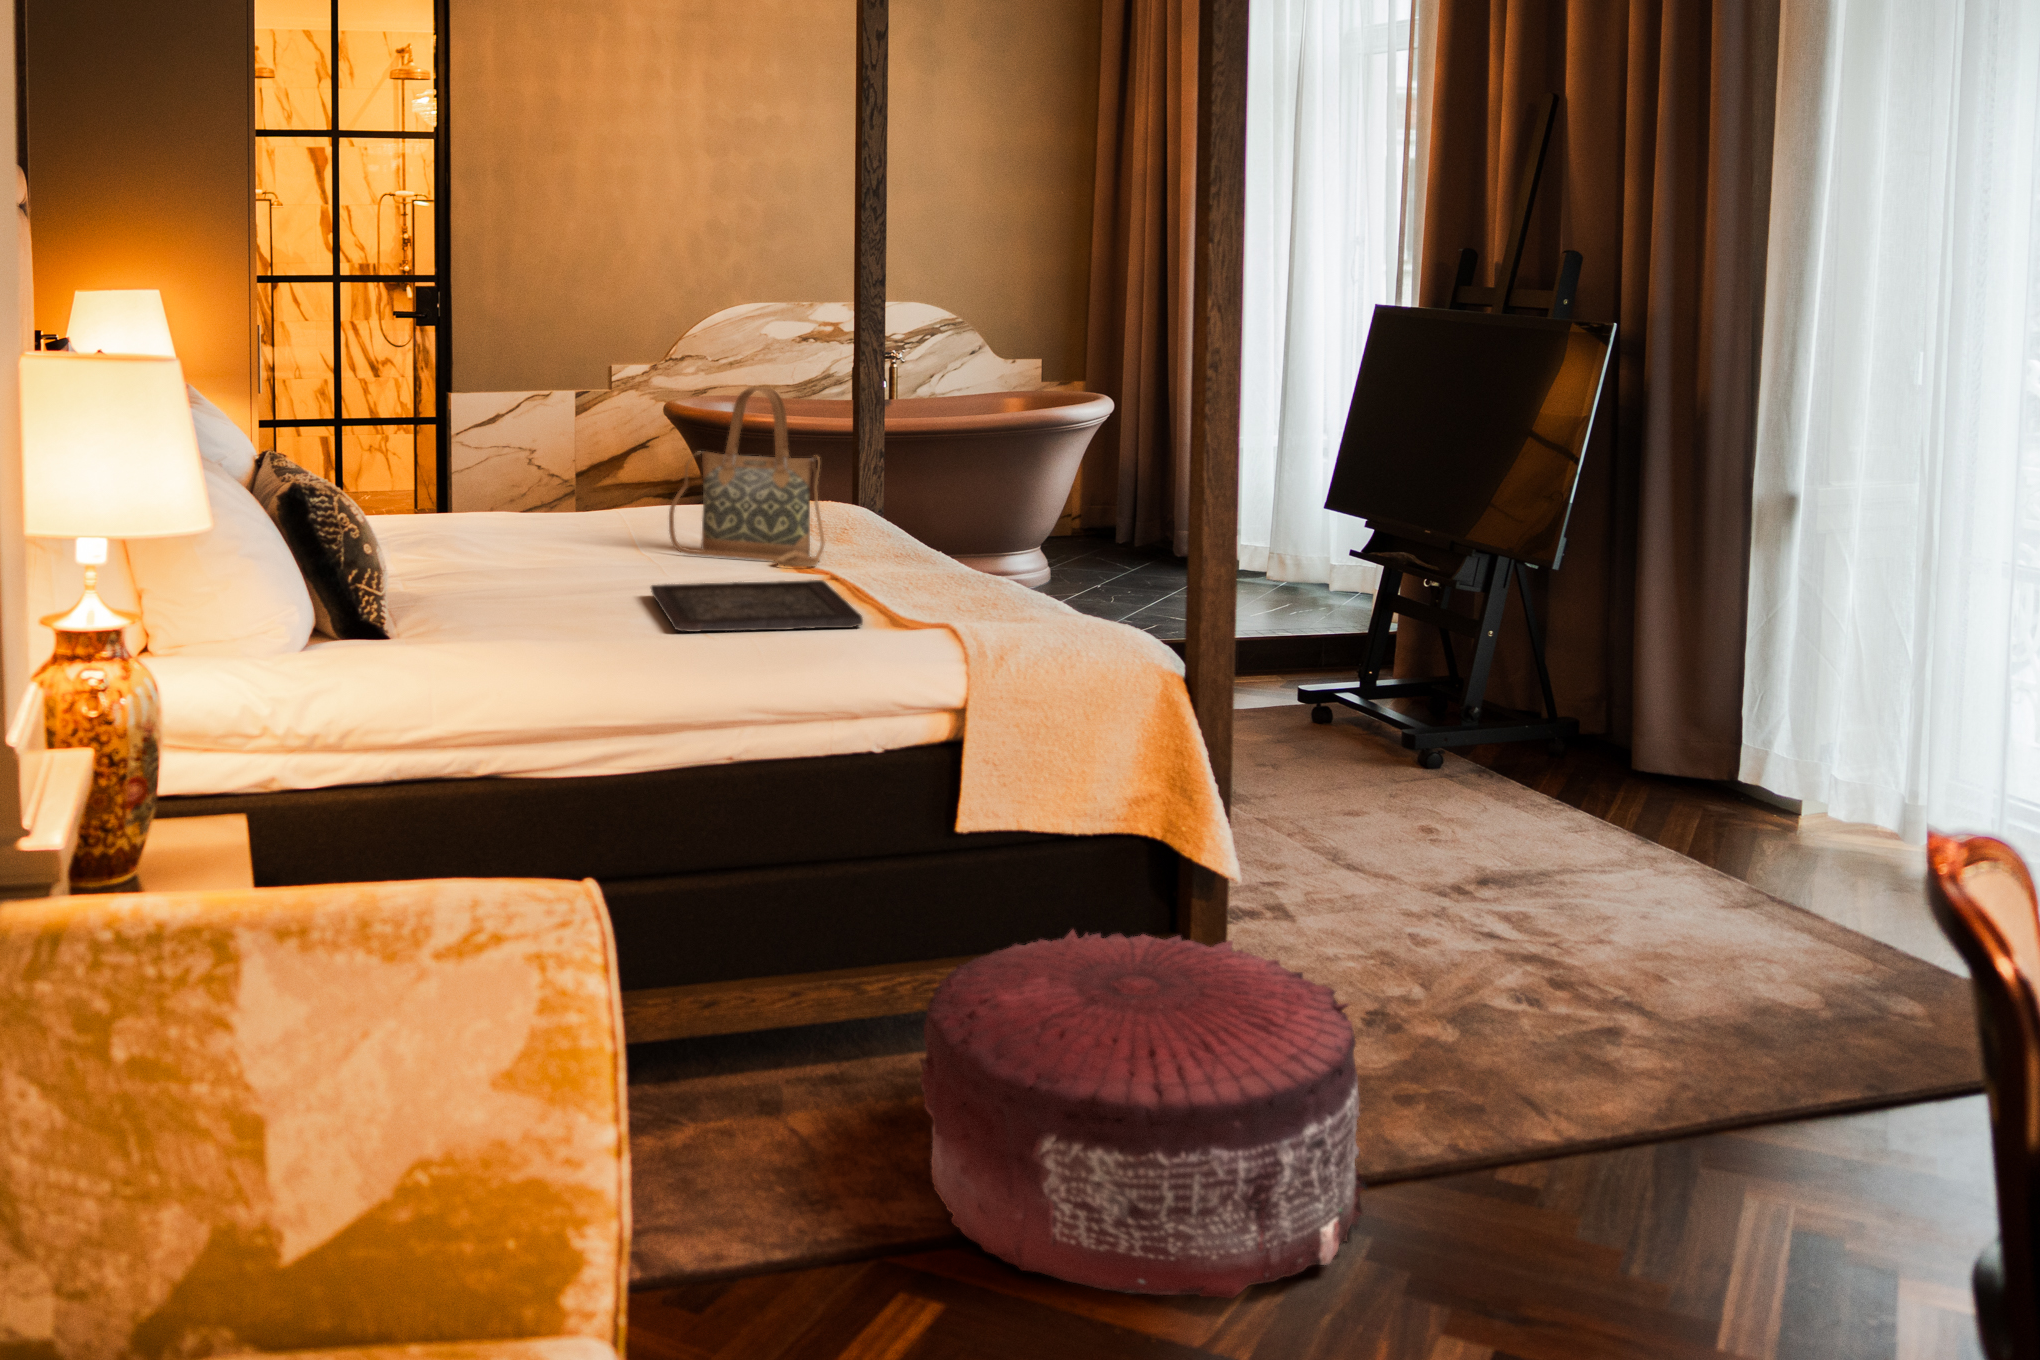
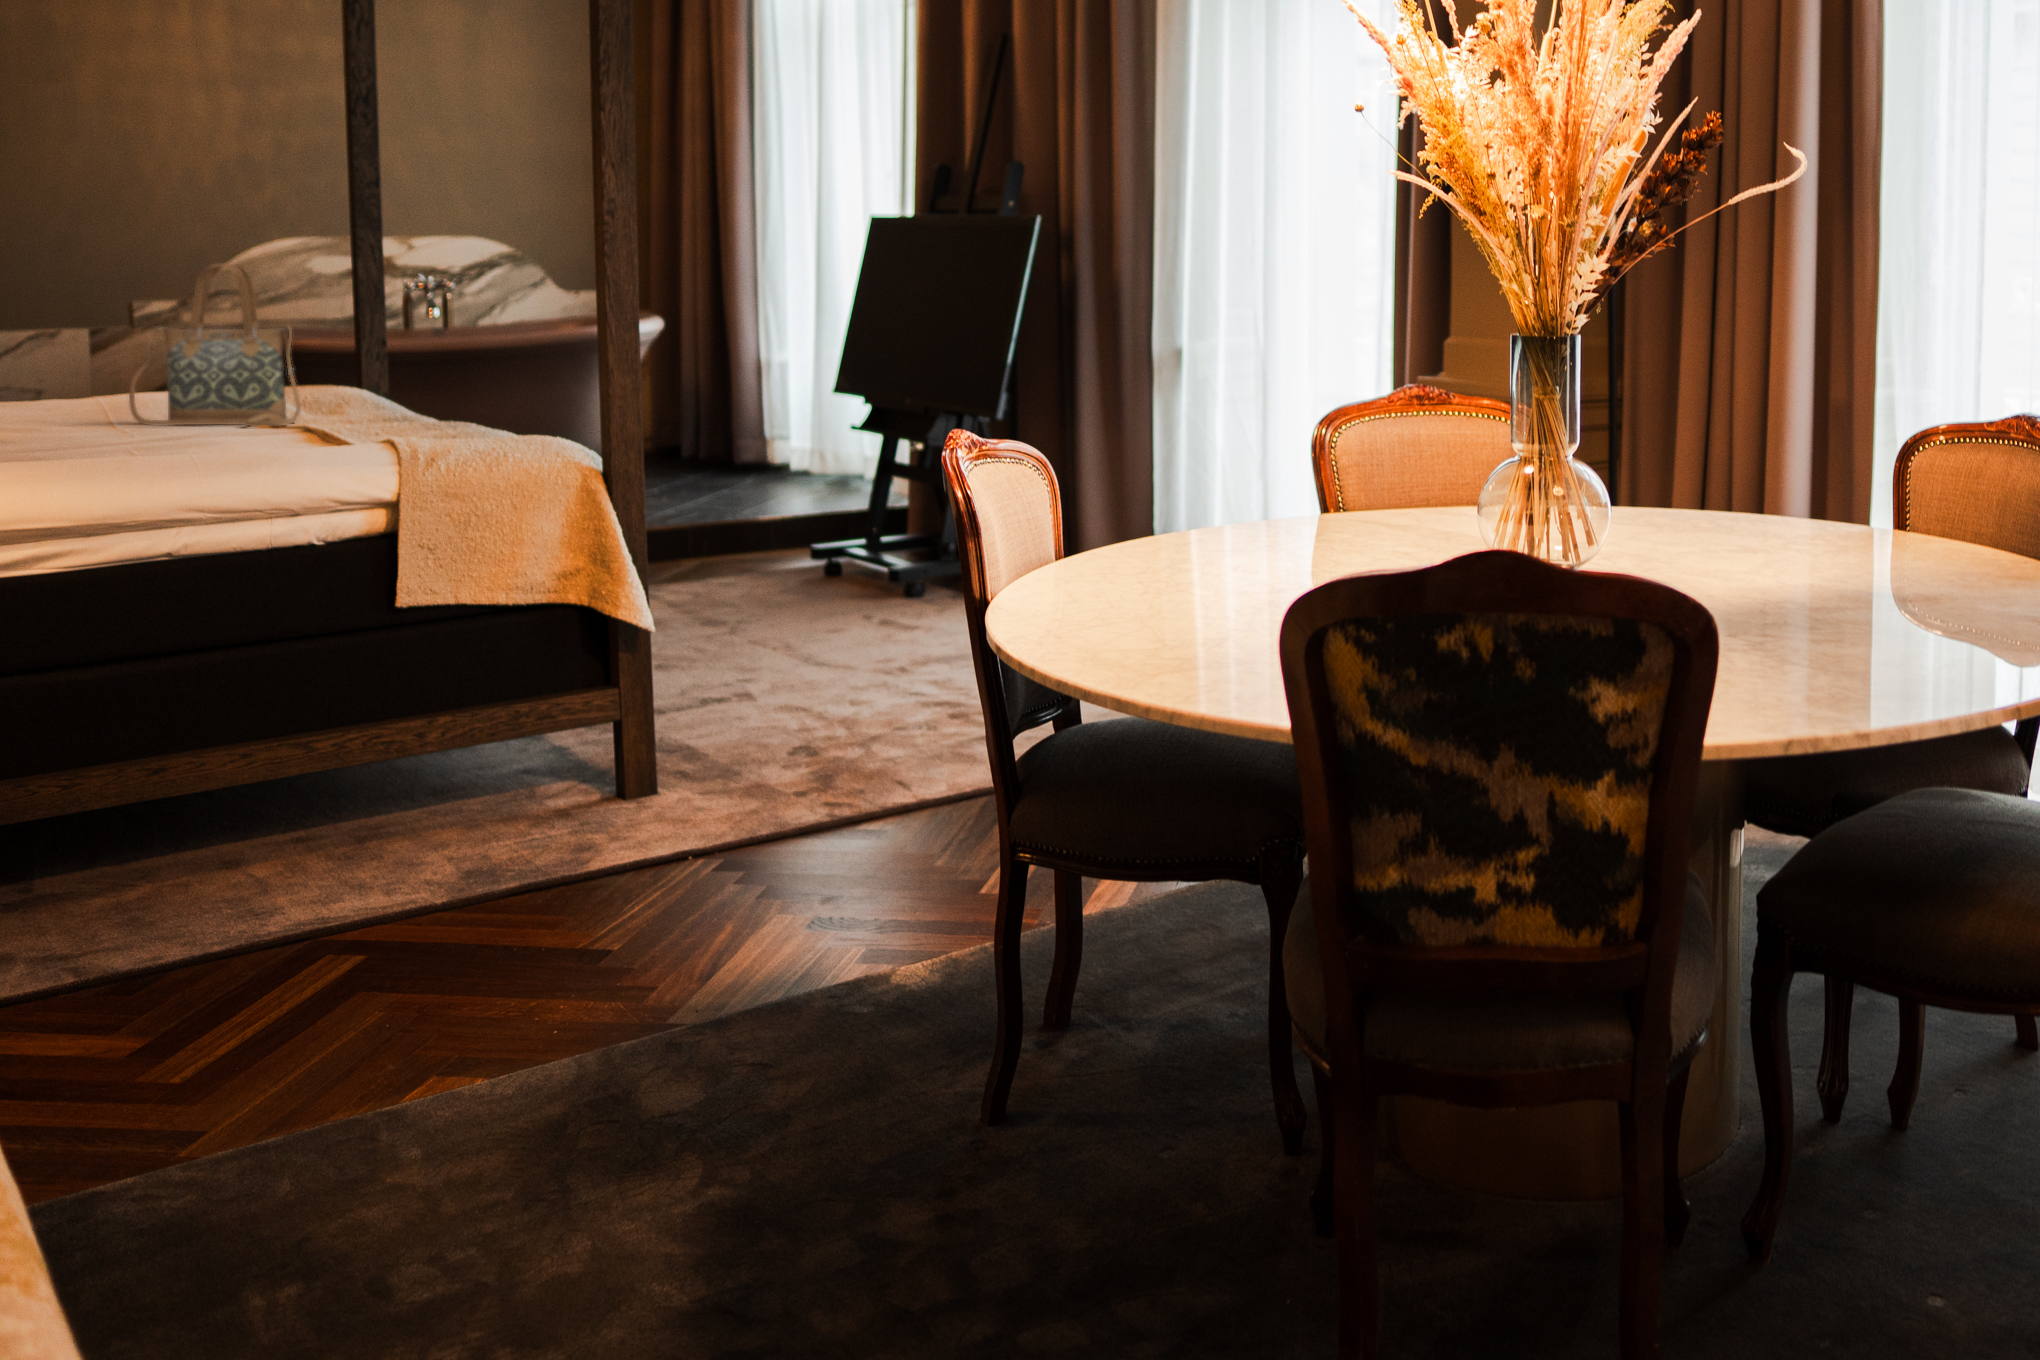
tray: present [651,580,863,632] -> none [84,426,303,462]
pouf: present [920,930,1368,1298] -> none [333,670,748,933]

